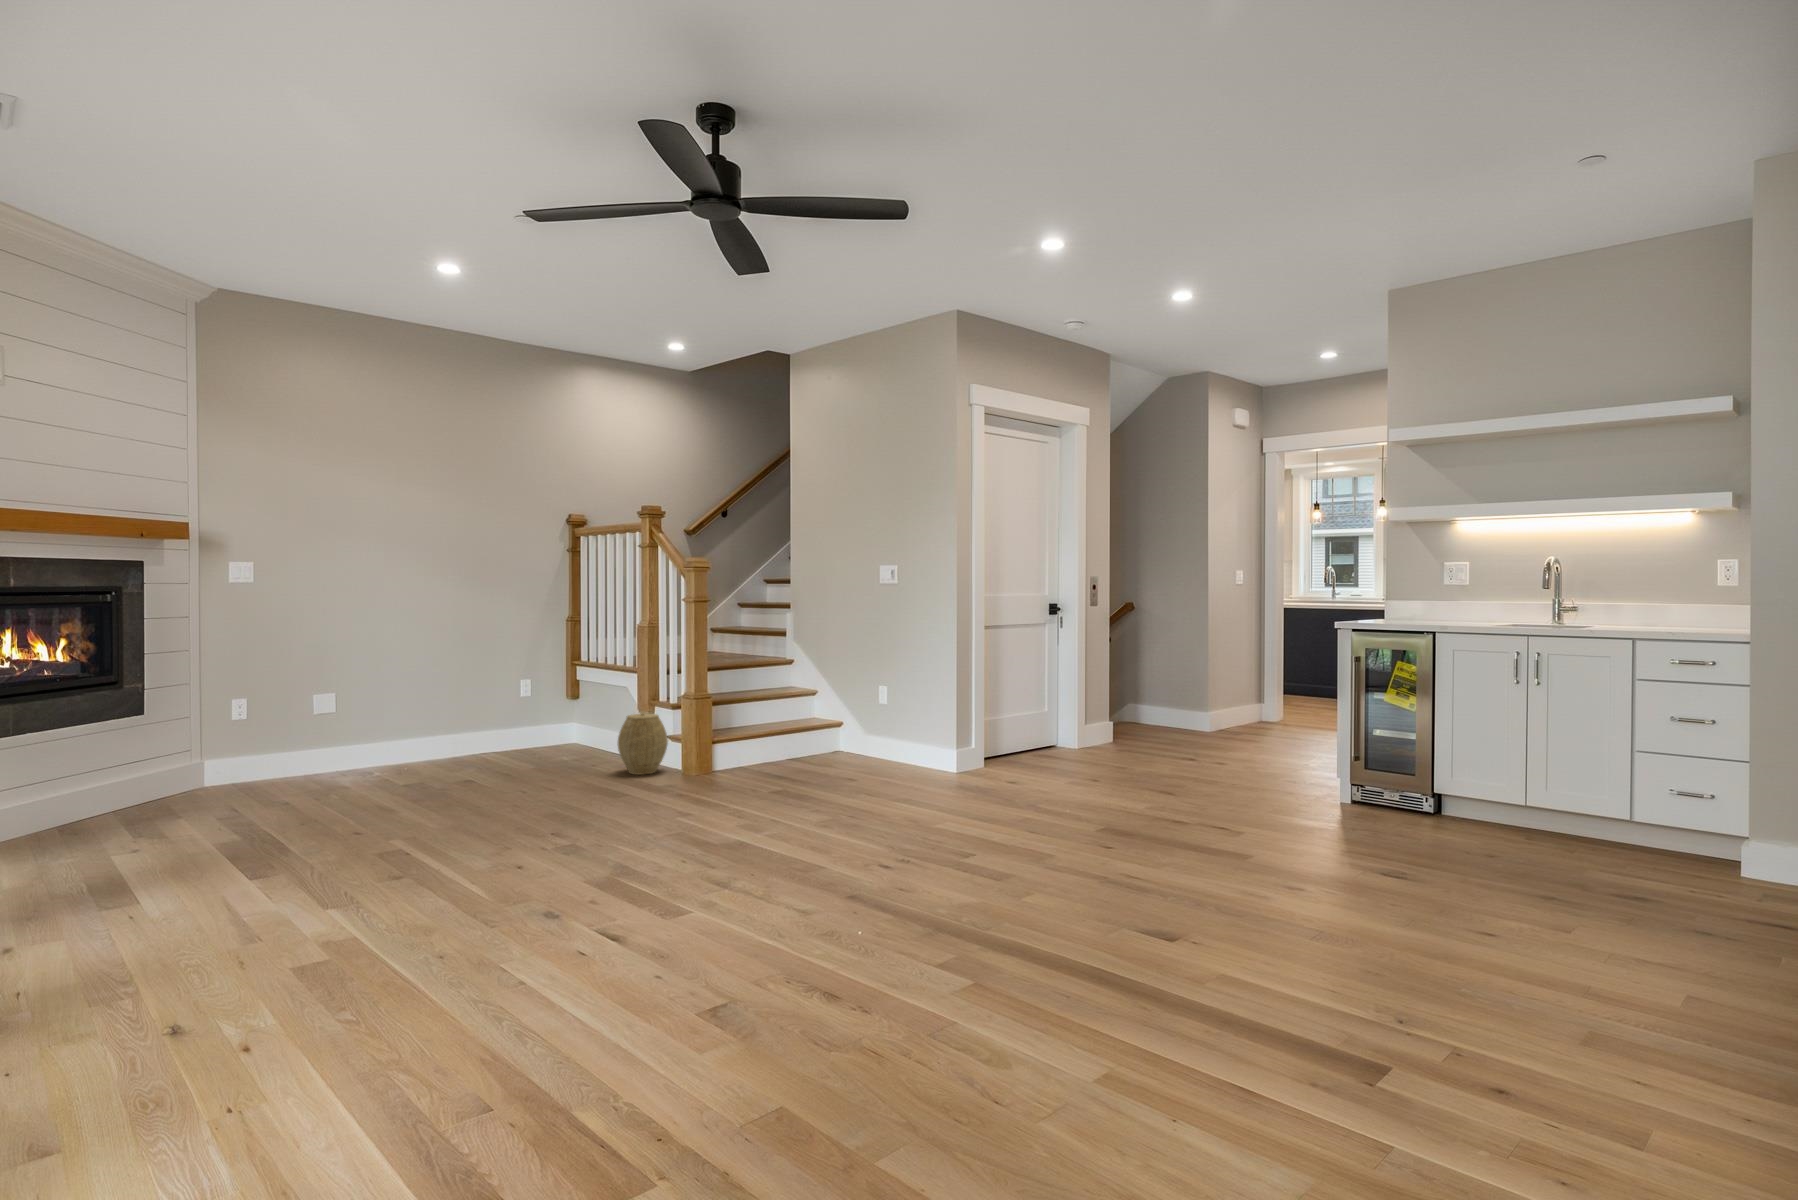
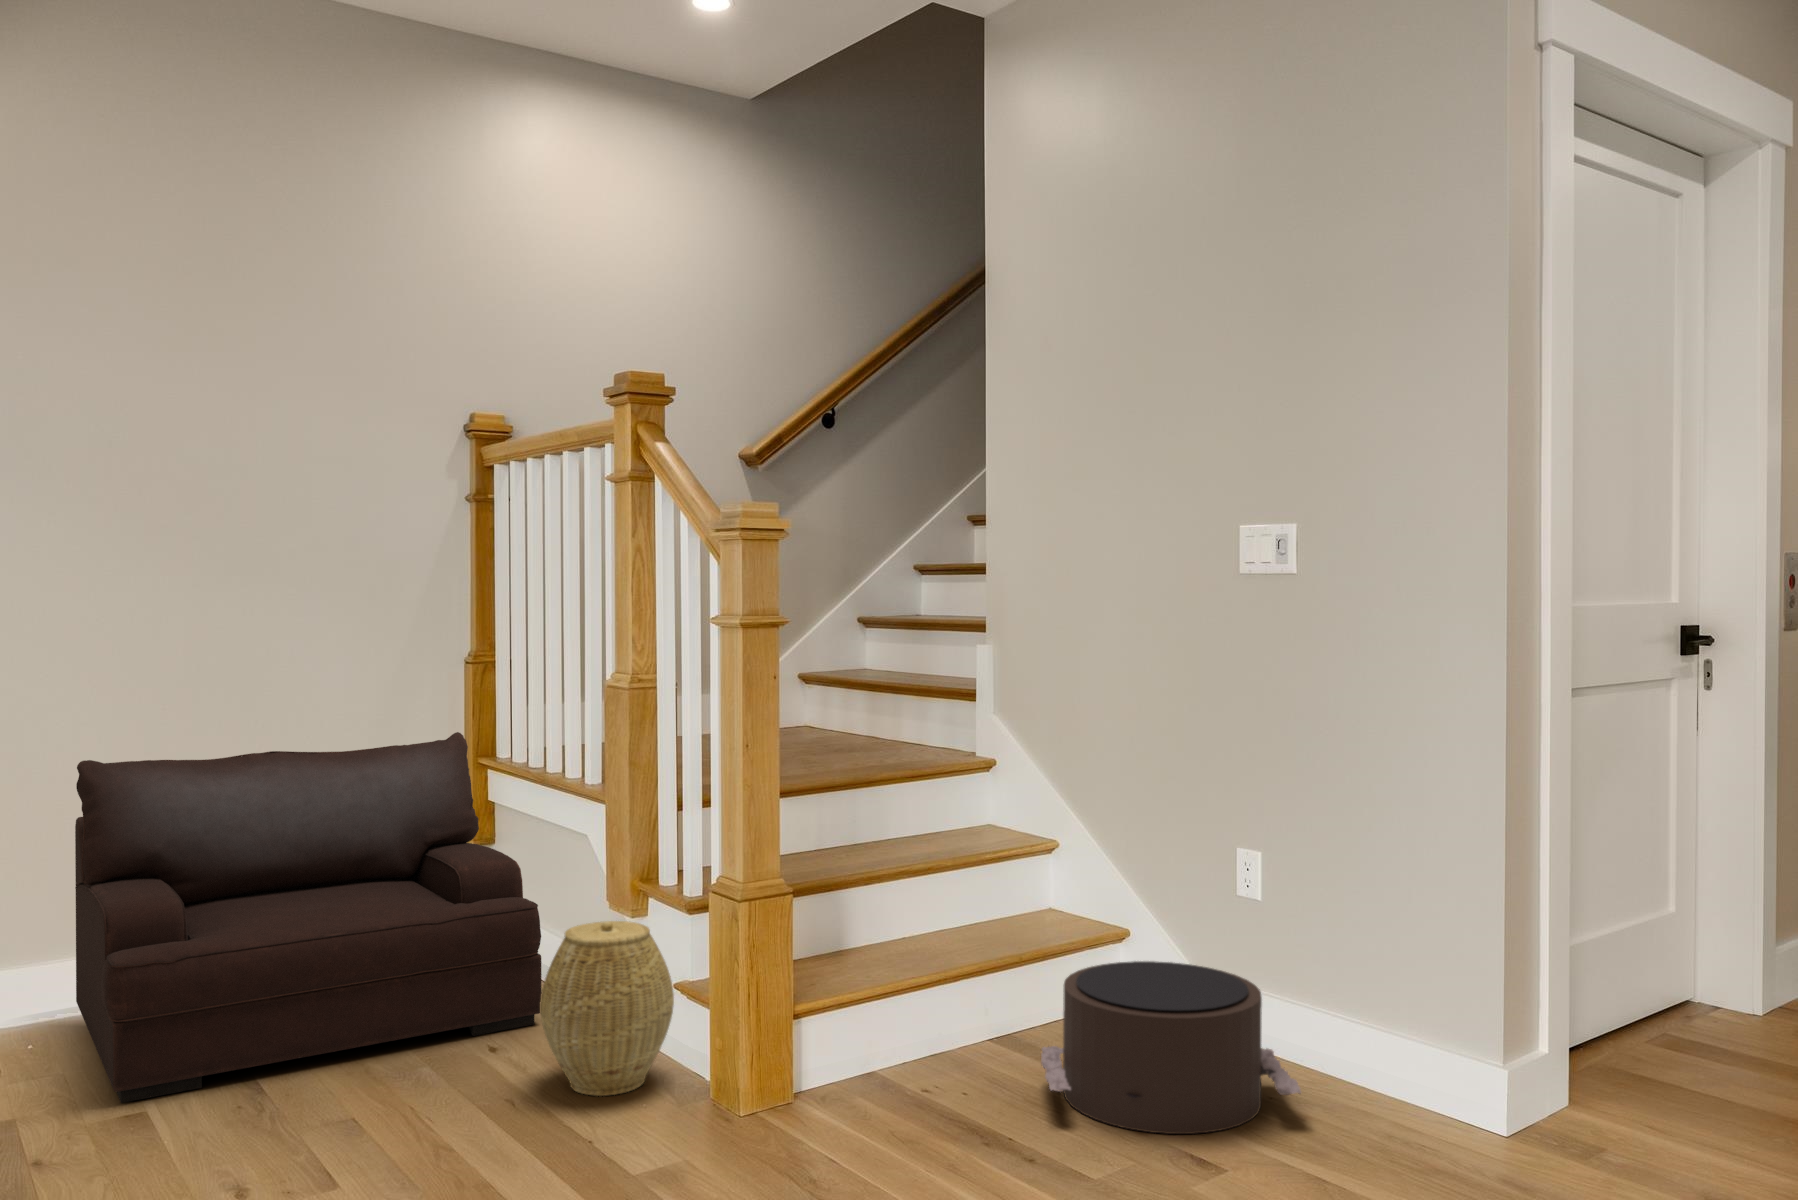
armchair: none [413,649,611,781] -> present [75,732,542,1103]
pouf: none [803,726,891,776] -> present [1041,961,1301,1134]

